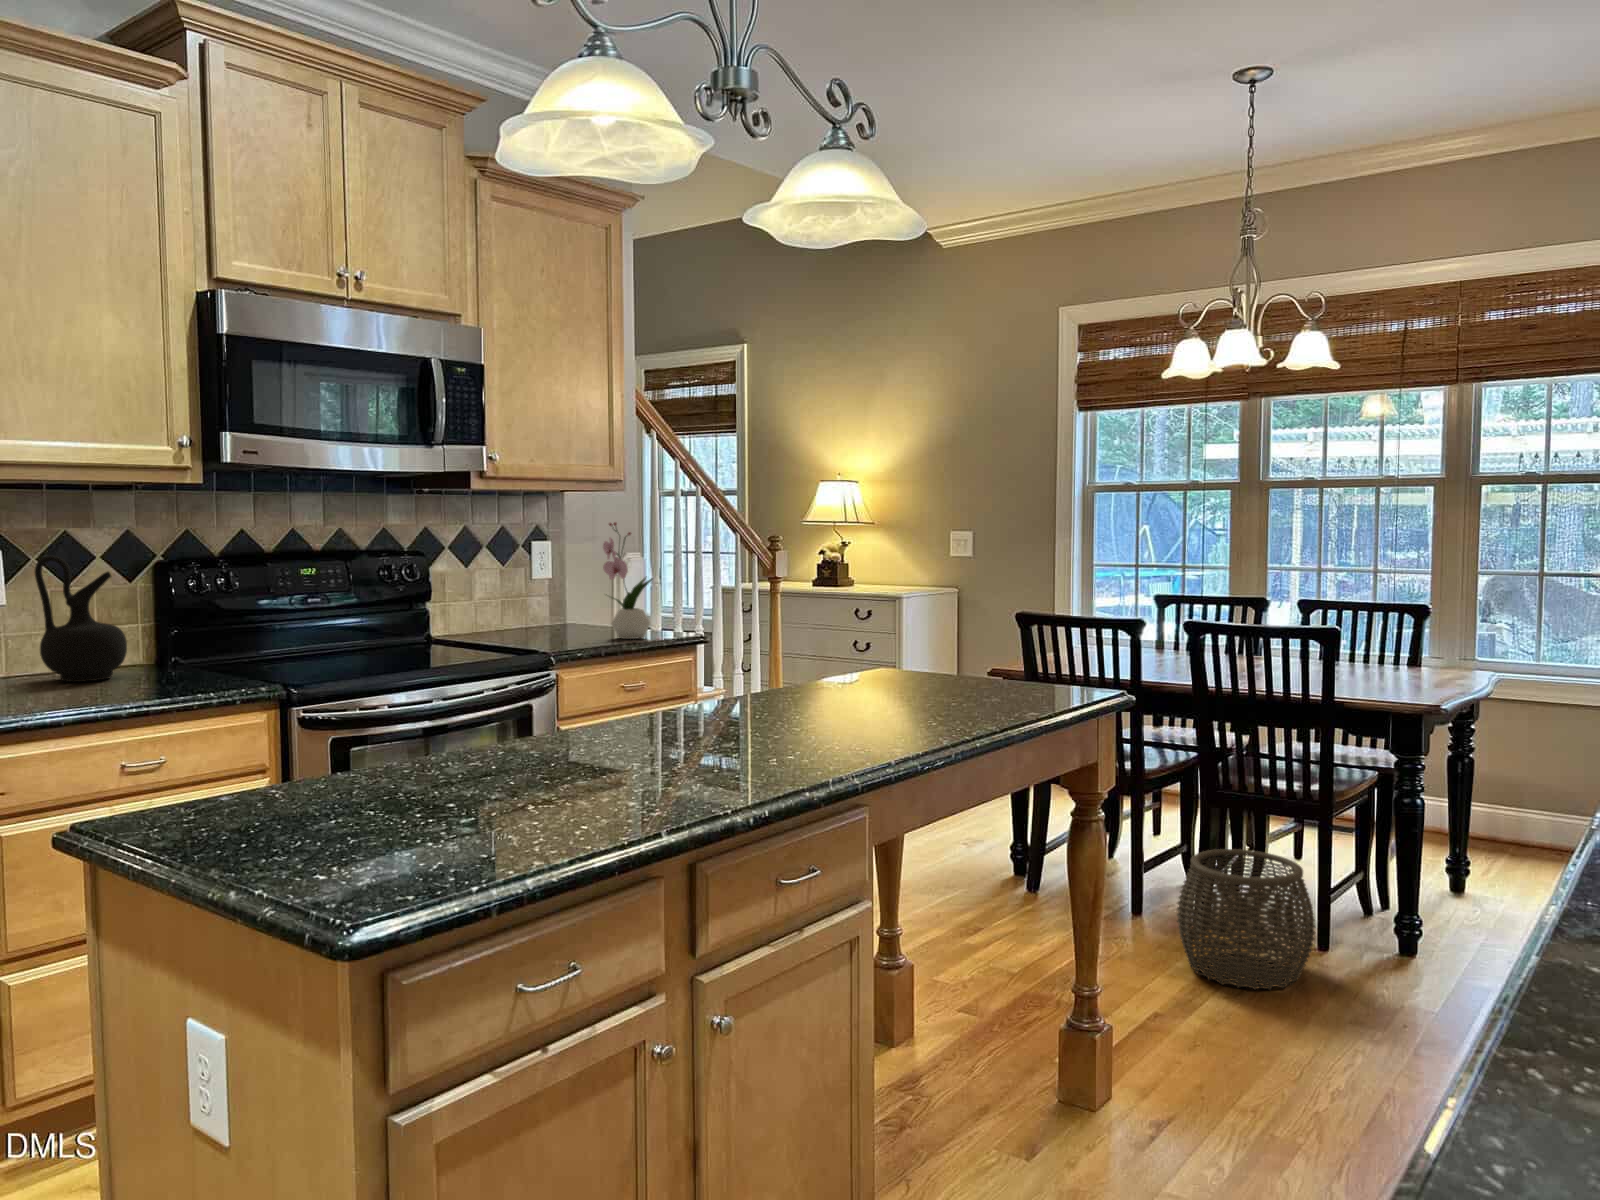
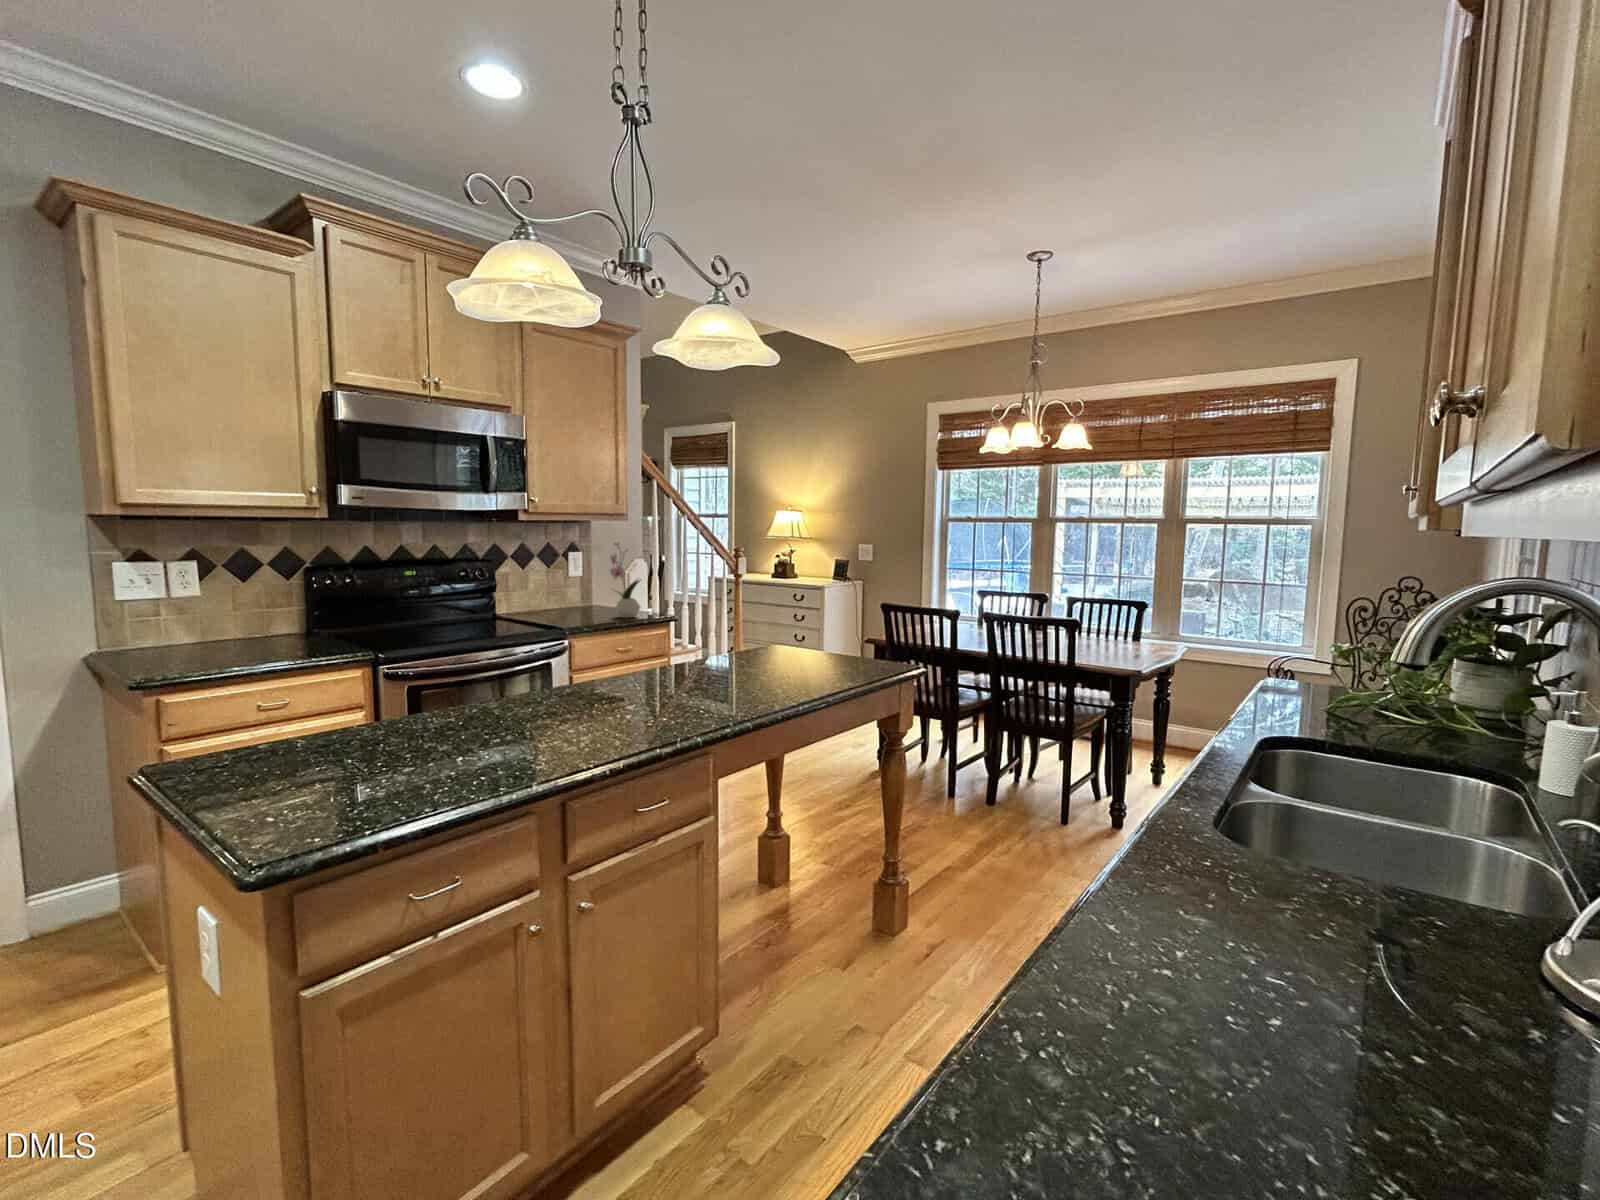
ceramic jug: present [35,556,127,682] -> none [210,565,276,648]
woven basket: present [1177,849,1315,990] -> none [968,758,1053,850]

